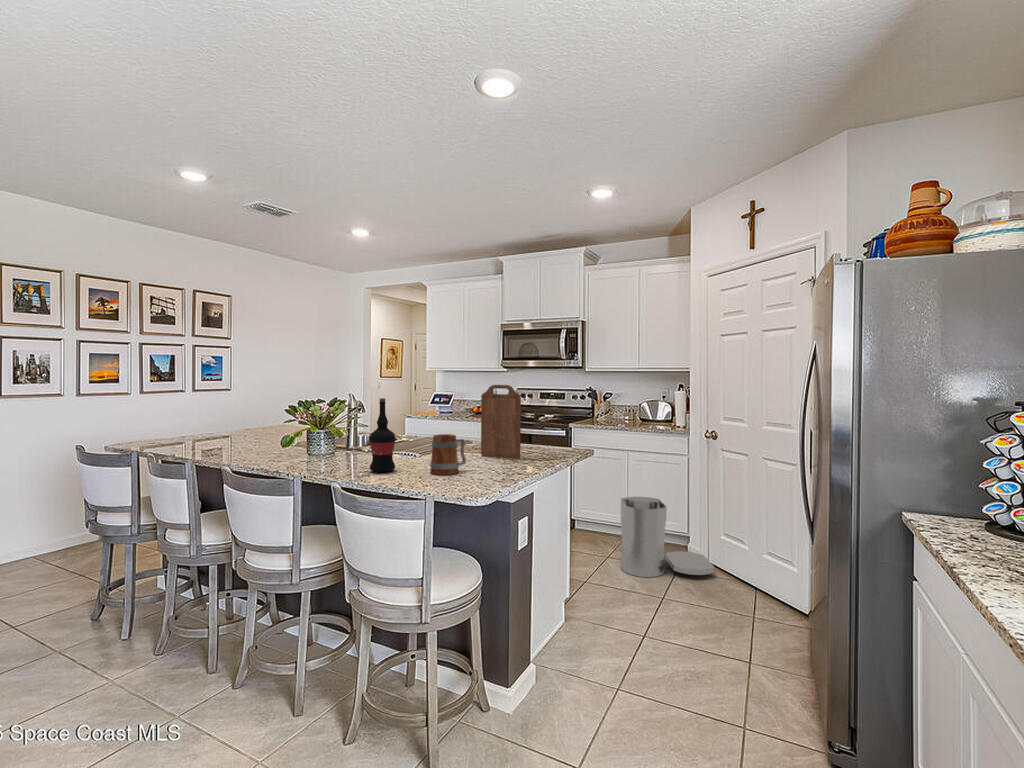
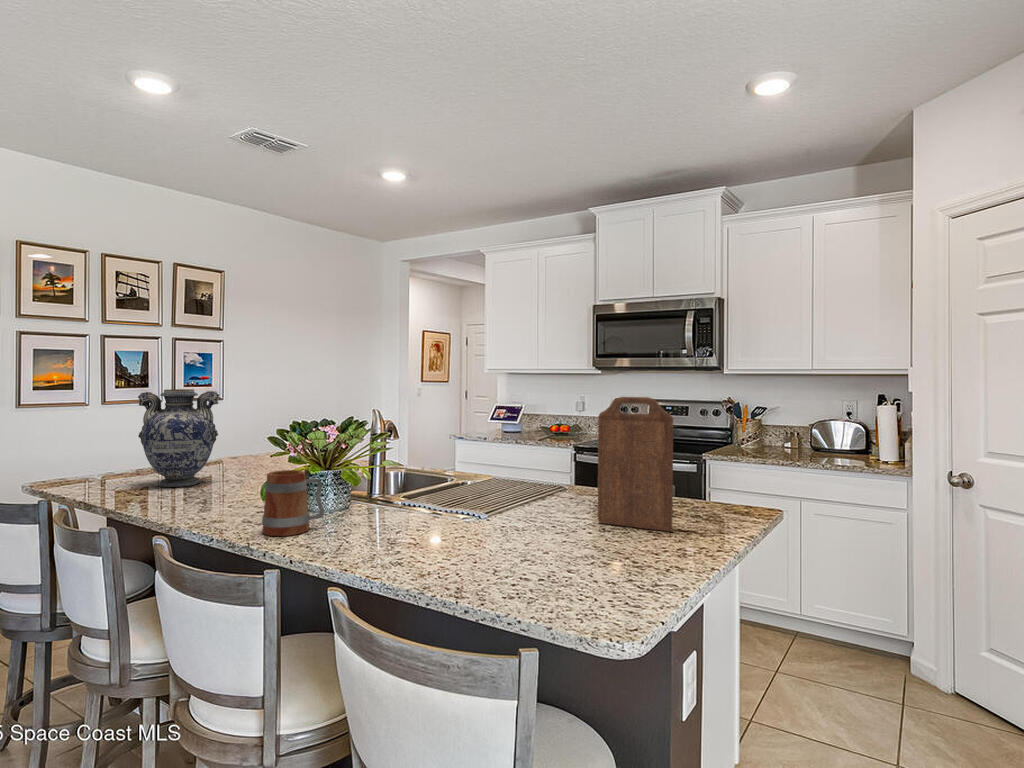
vase: none [193,382,246,444] -> present [138,389,219,487]
wine bottle: present [369,398,395,472] -> none [402,423,450,565]
mug: present [430,434,466,475] -> present [262,470,324,536]
trash can: present [621,497,714,577] -> none [804,577,979,722]

